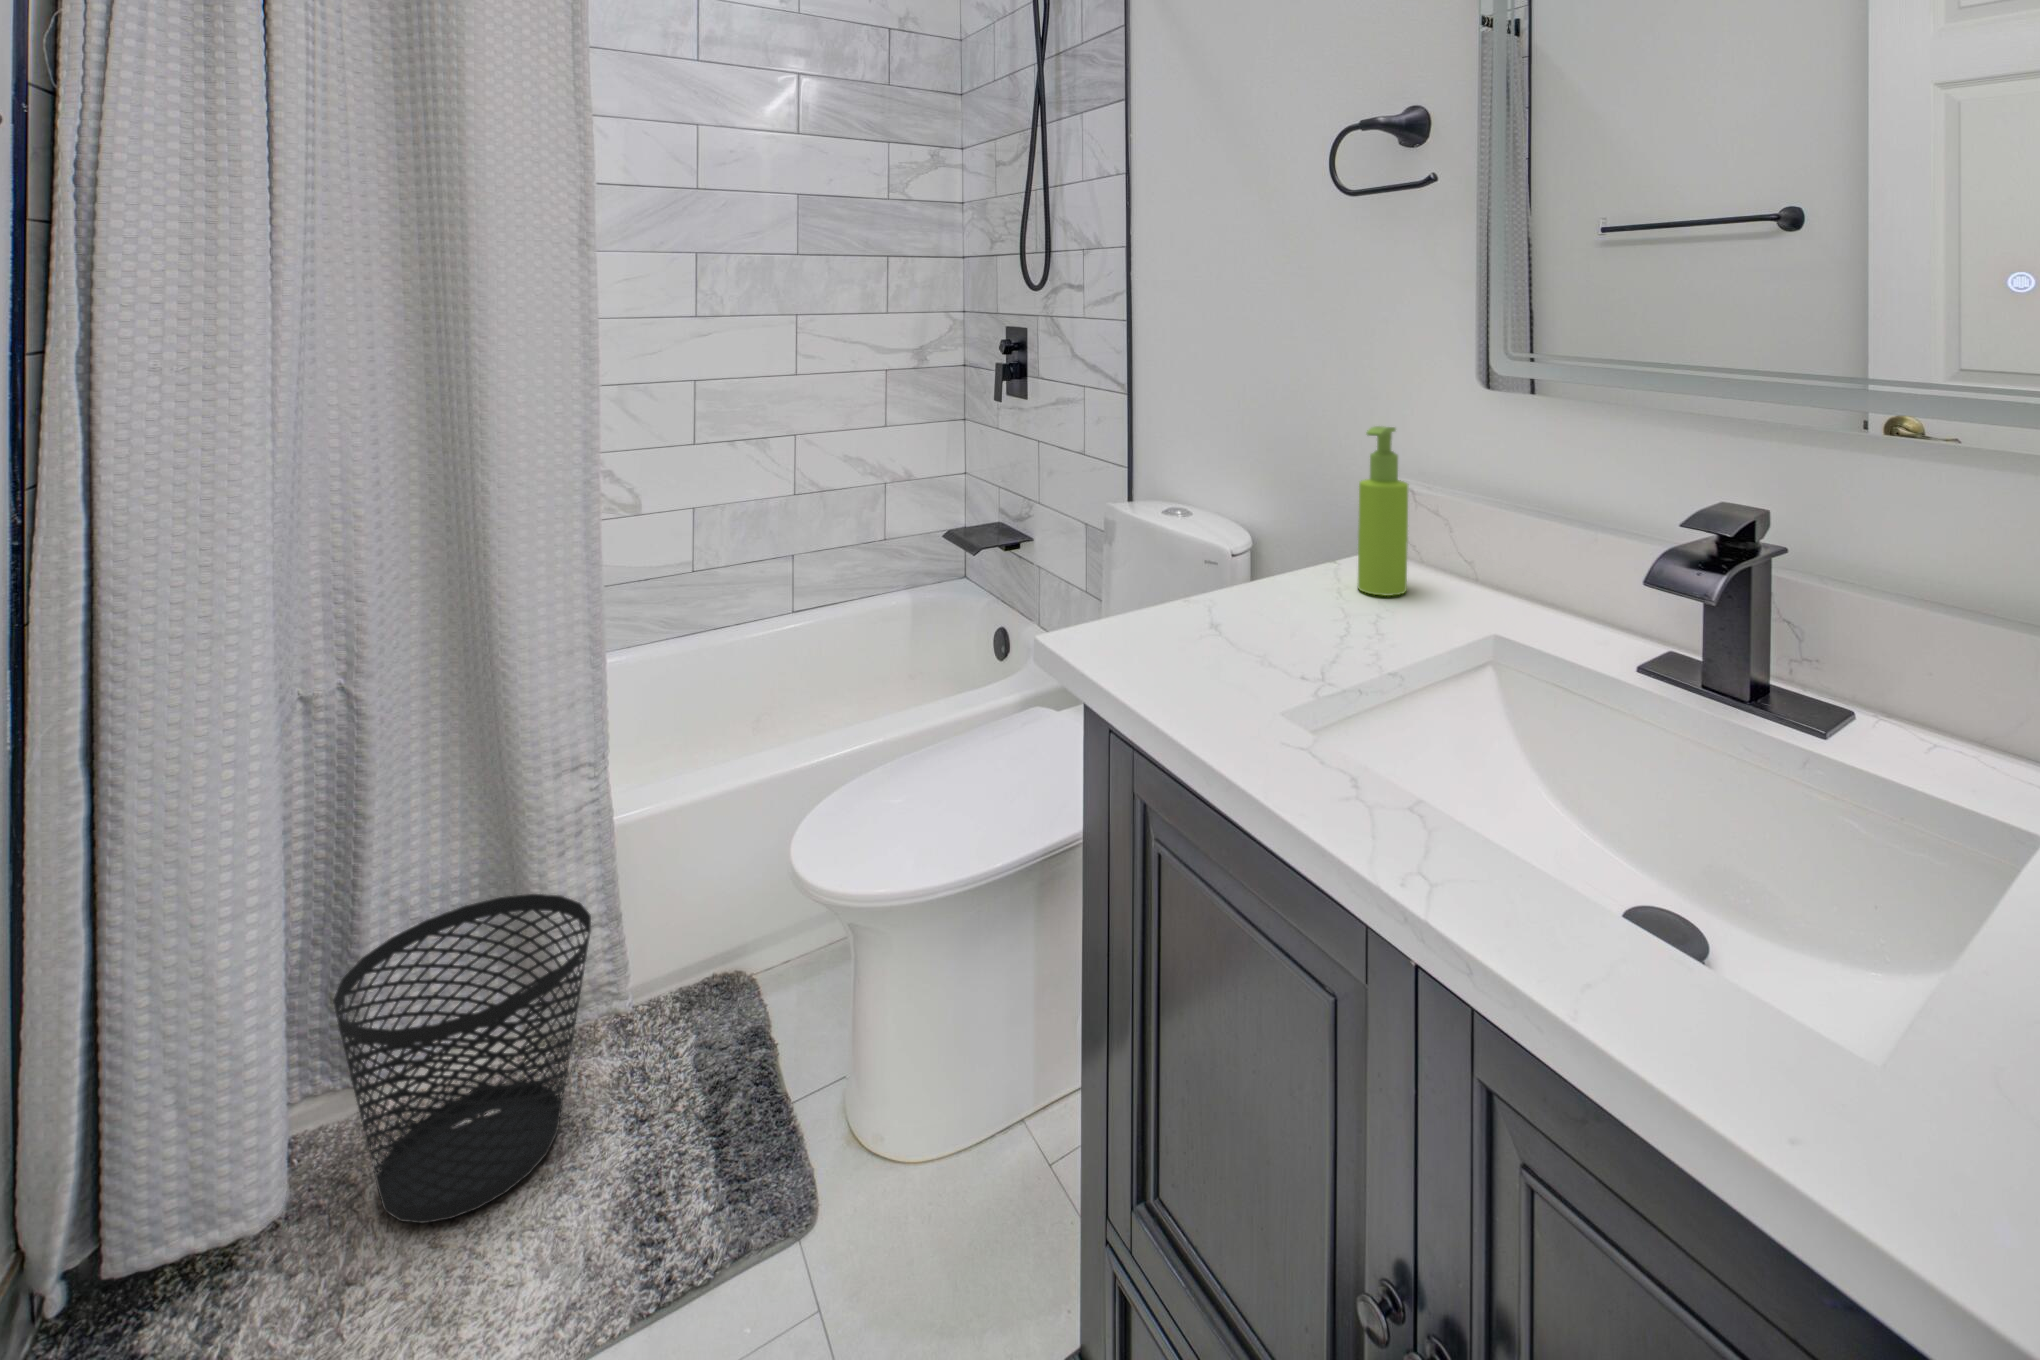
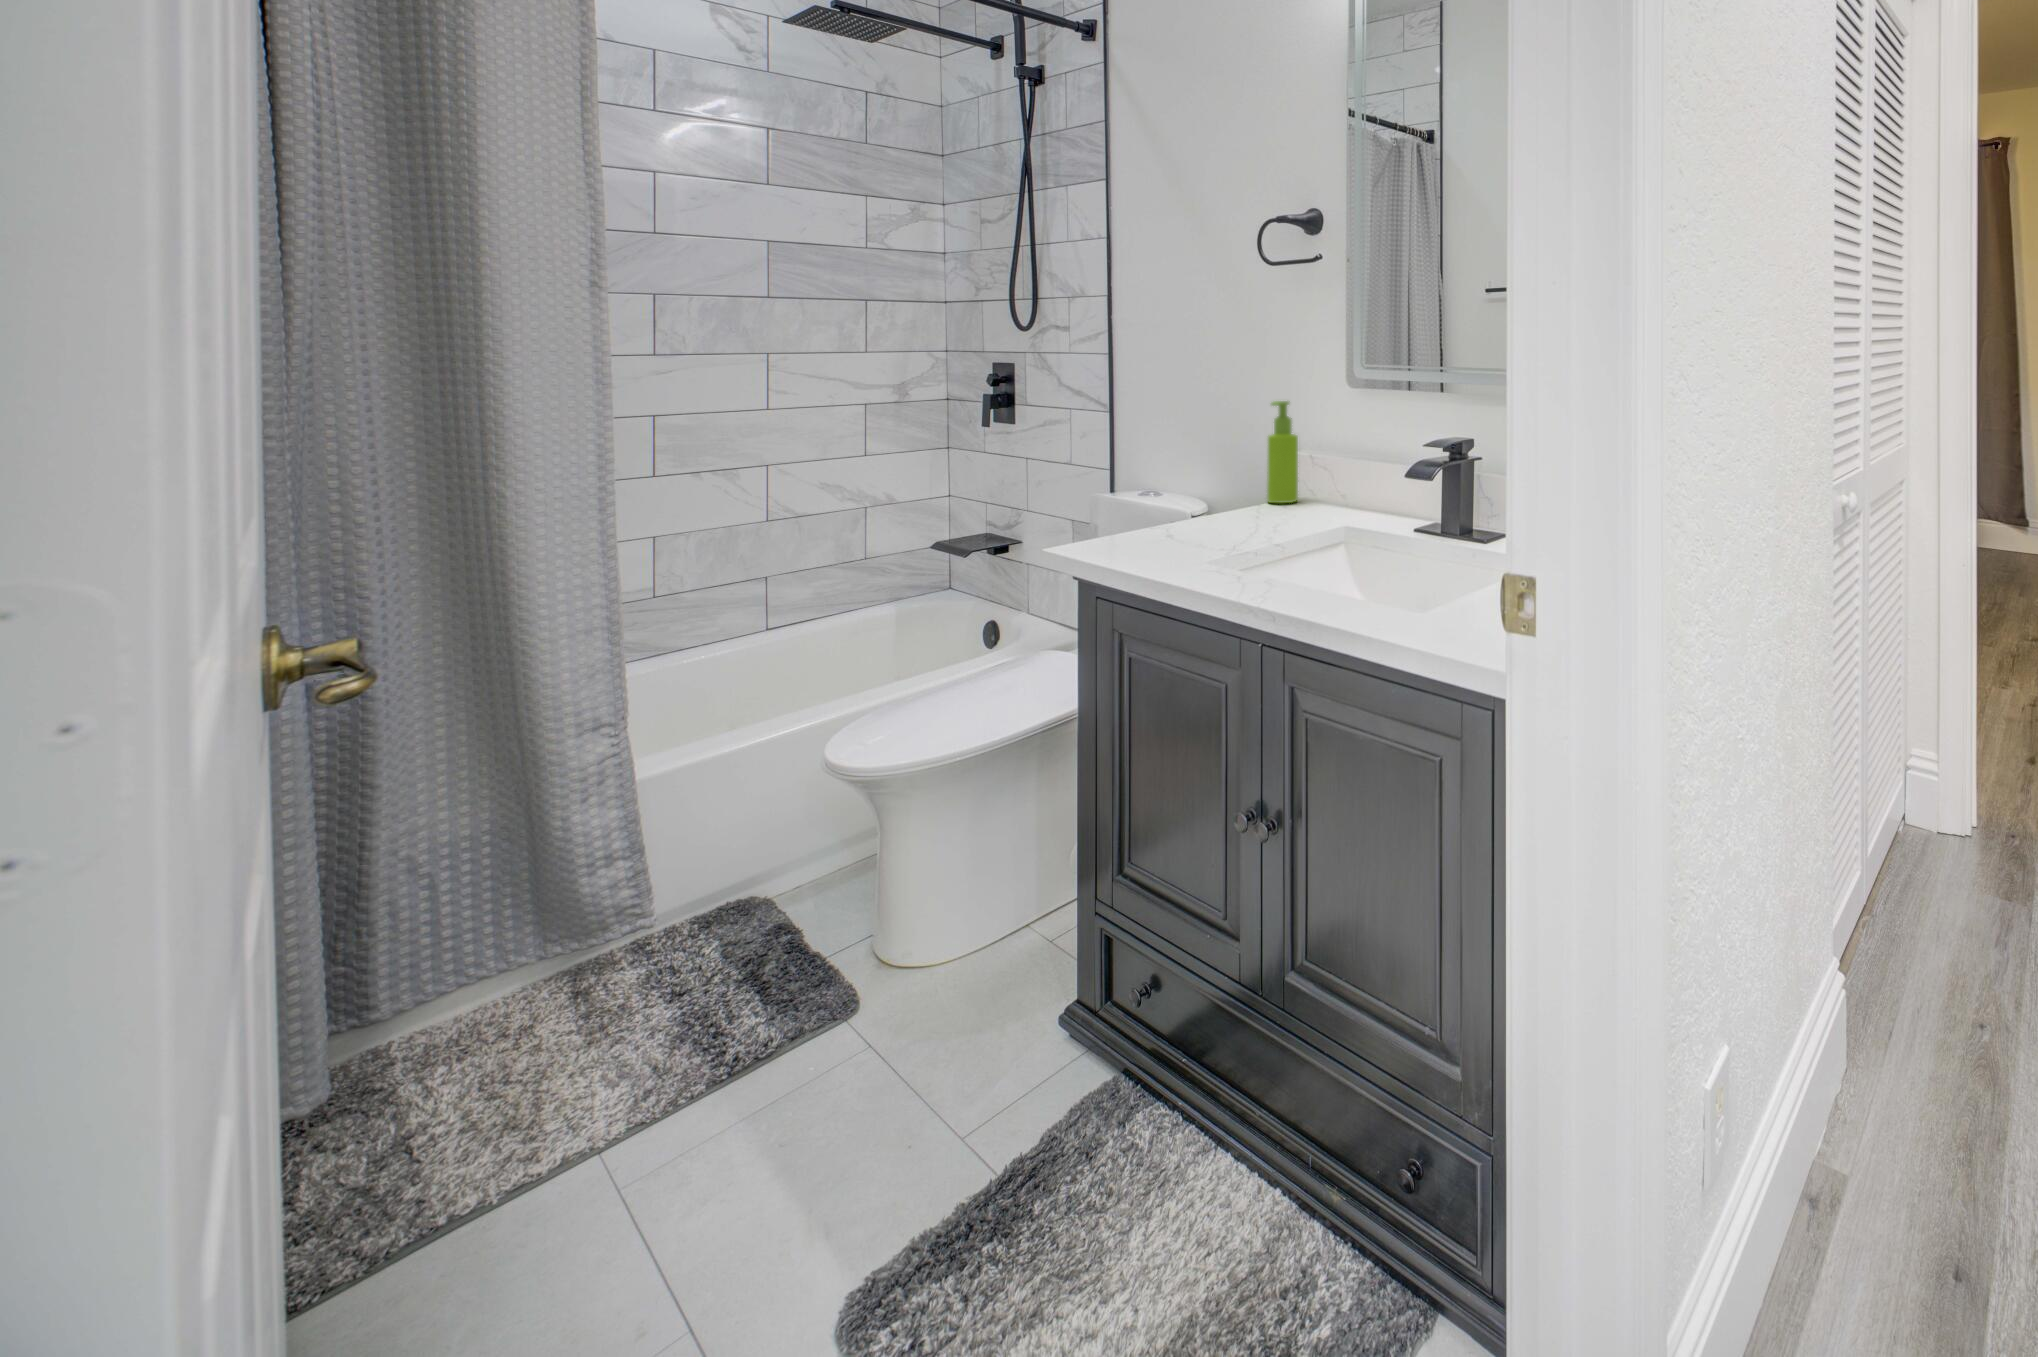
wastebasket: present [333,894,591,1223] -> none [385,828,634,1090]

